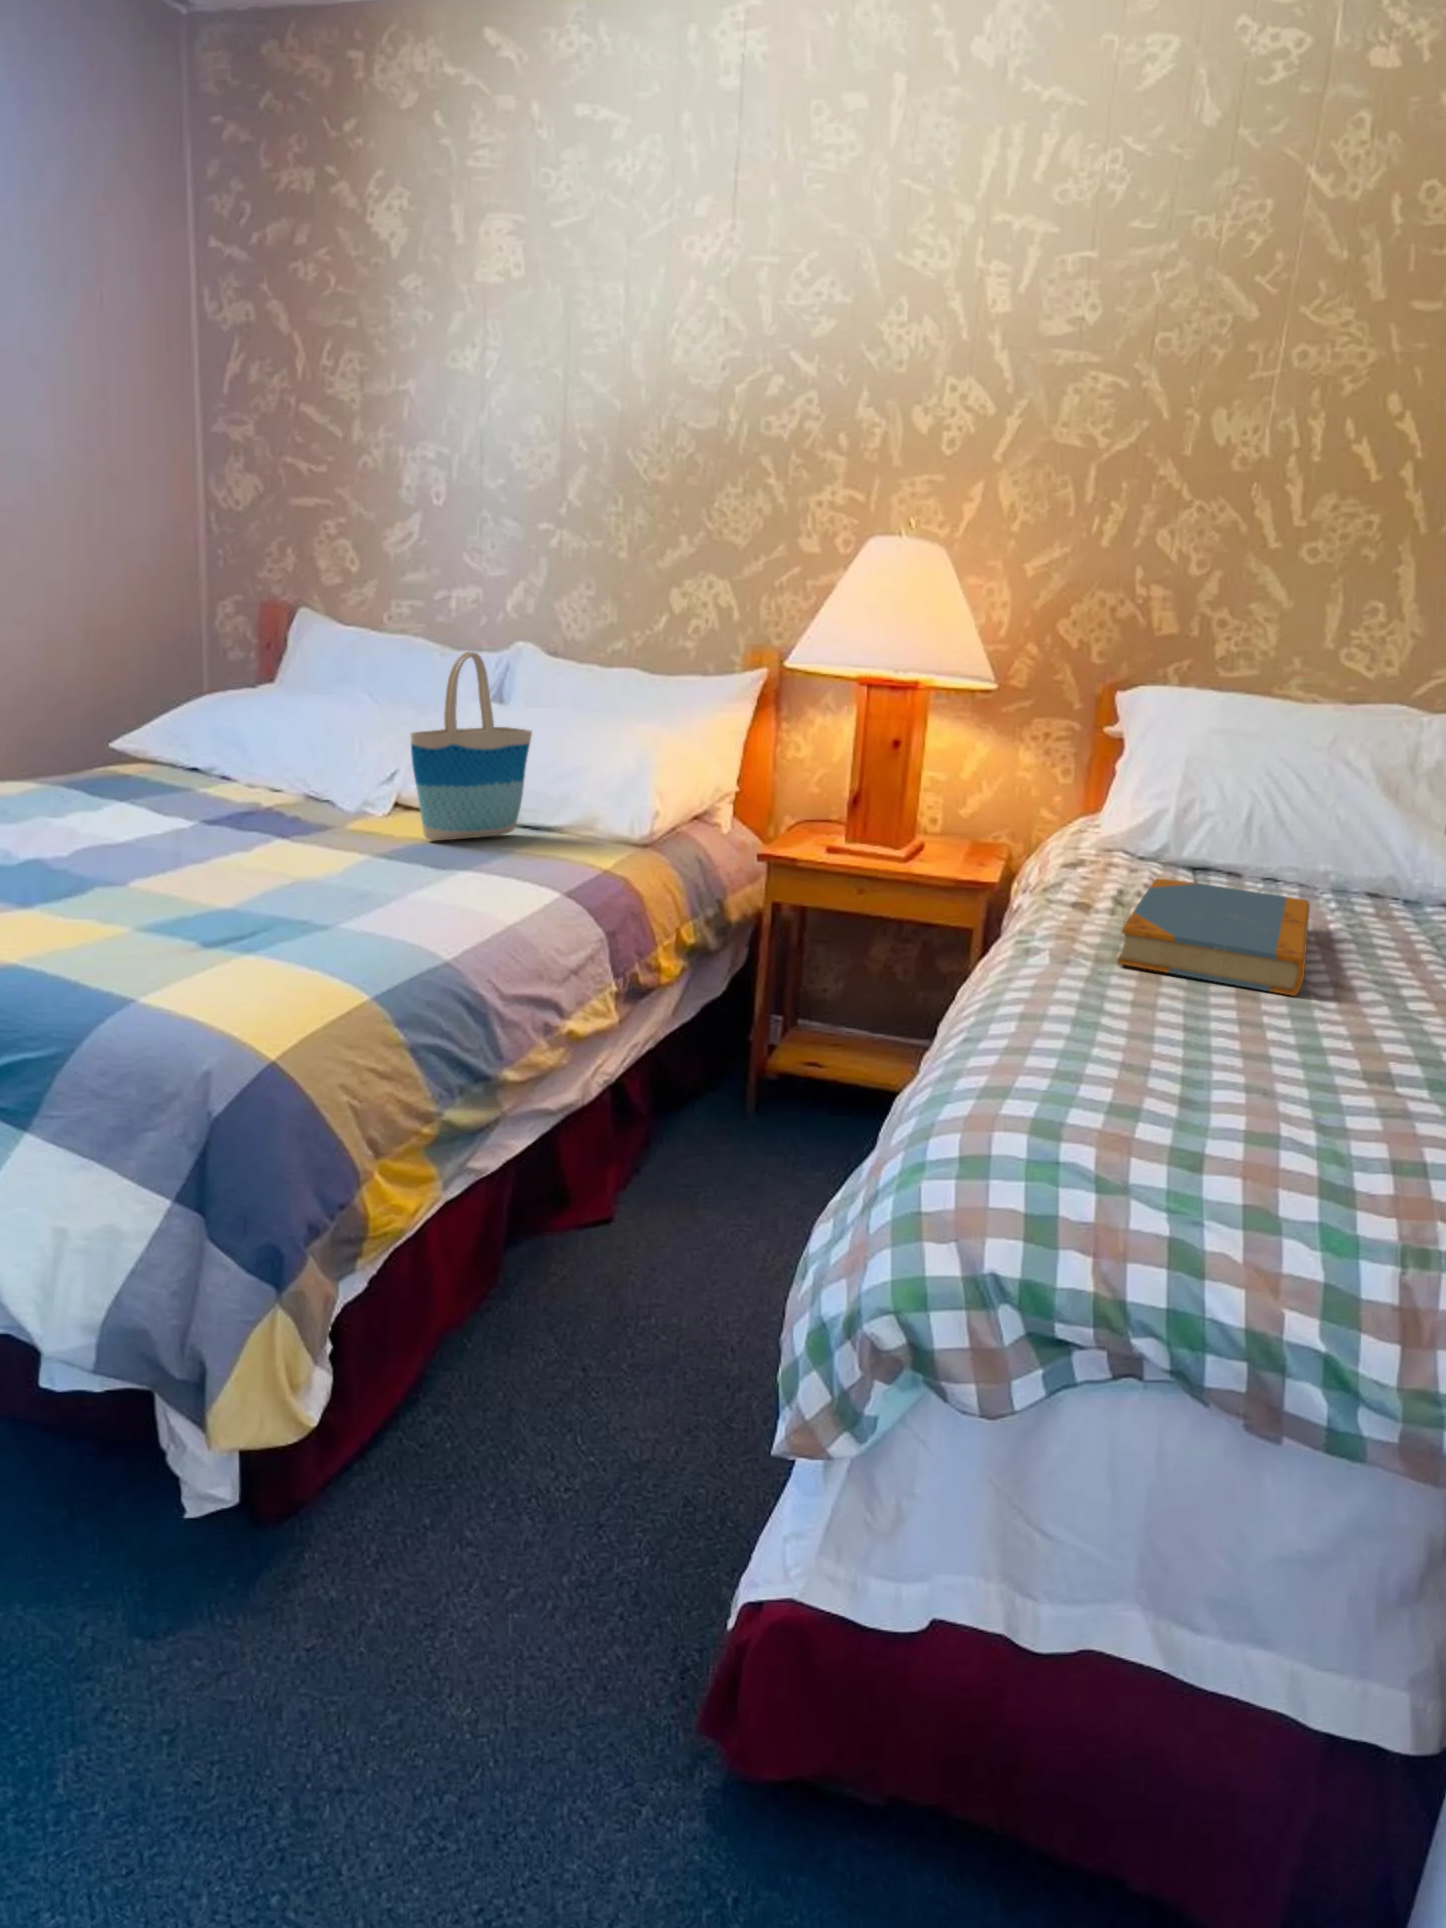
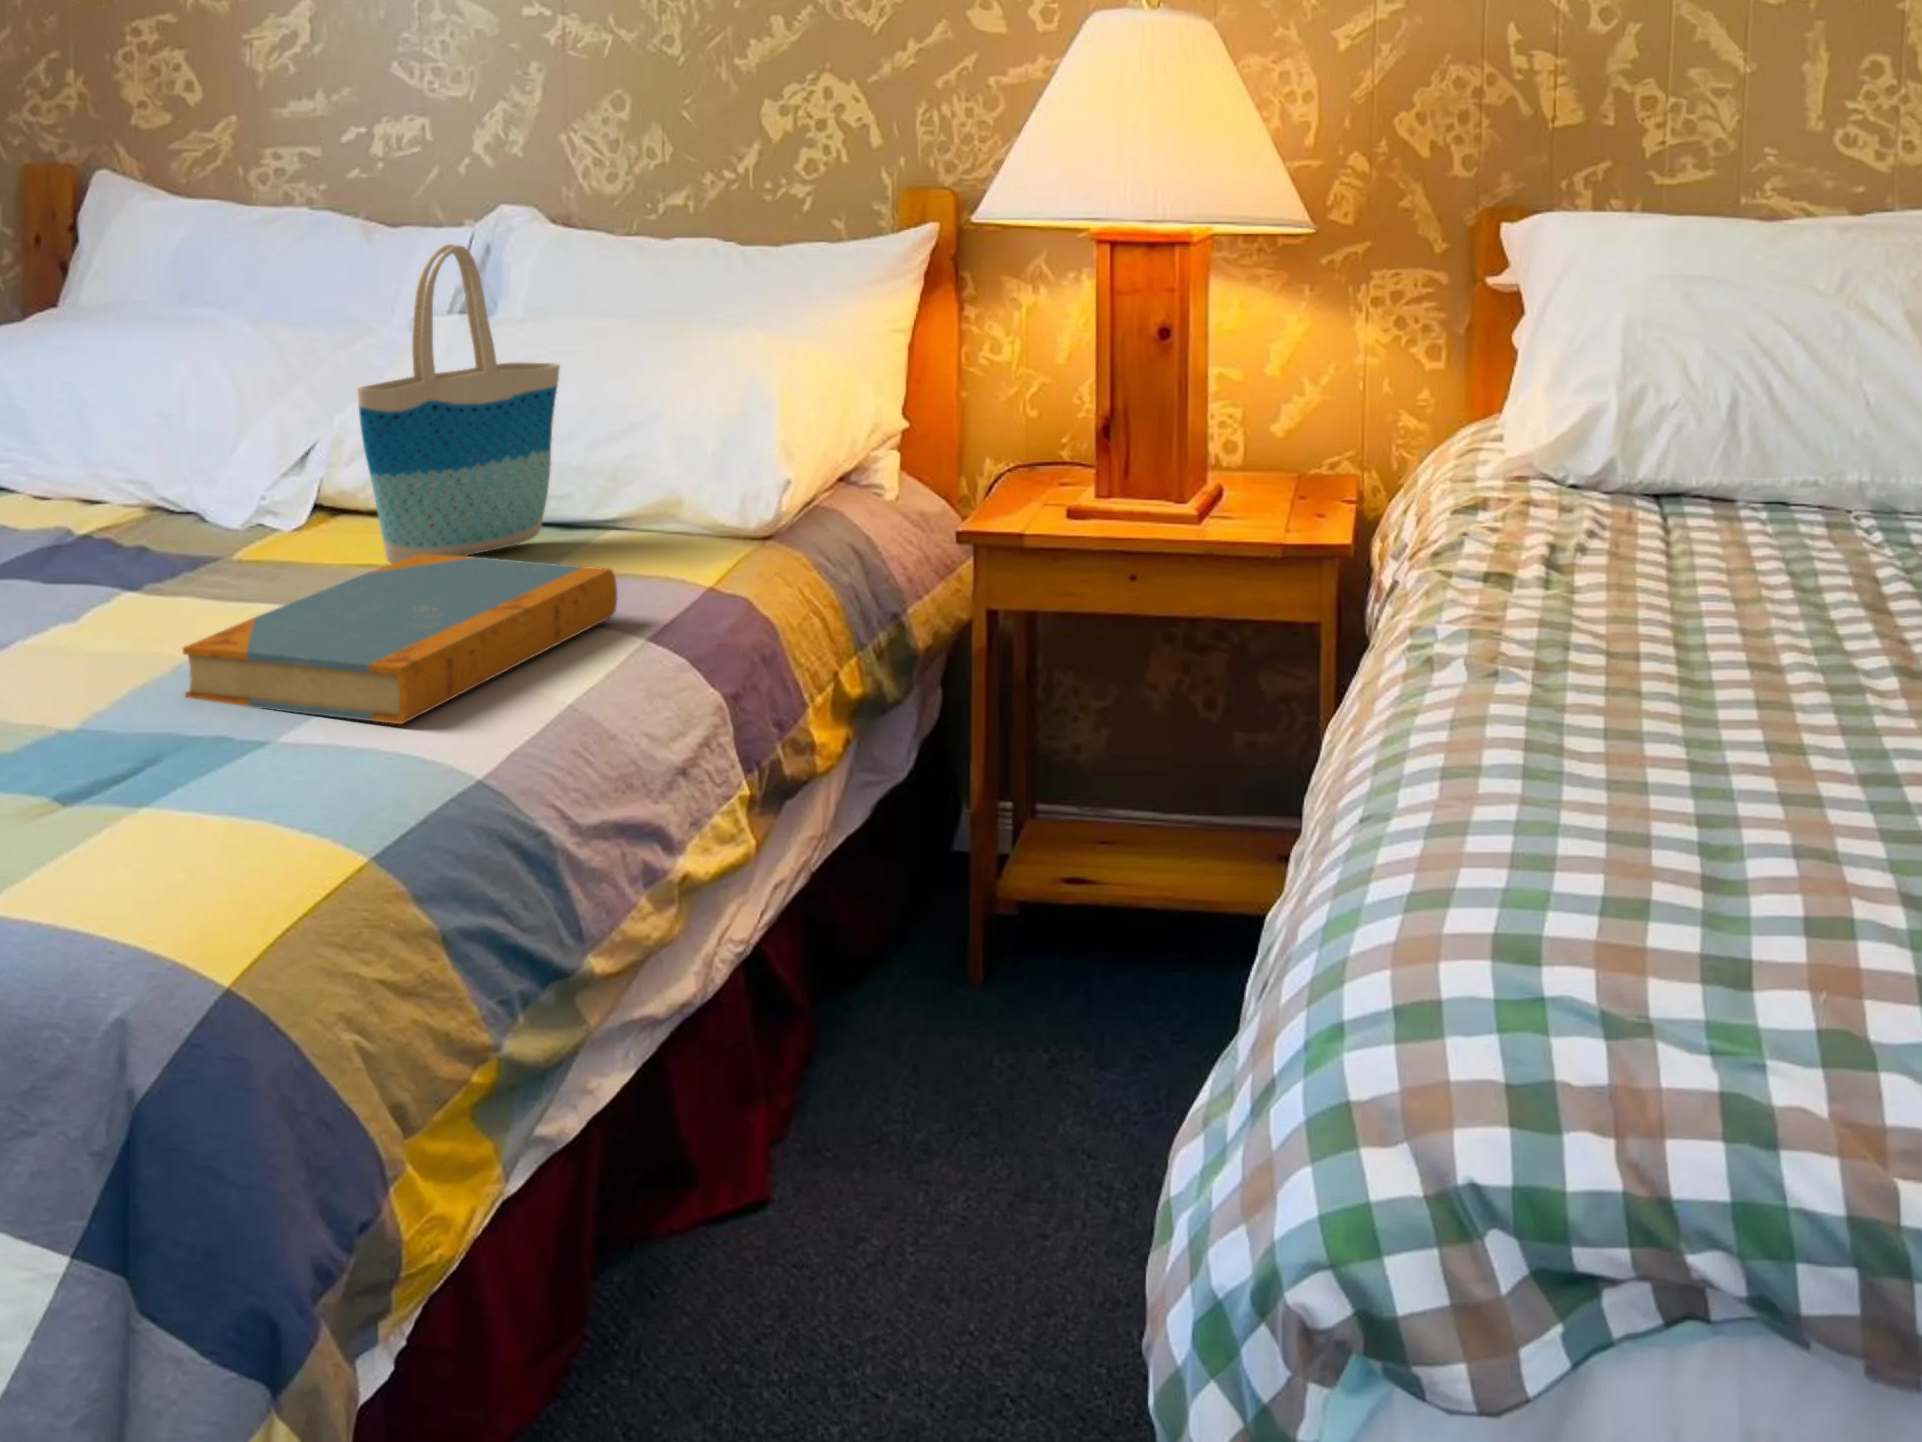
book: present [1117,878,1310,996] -> present [183,555,617,724]

